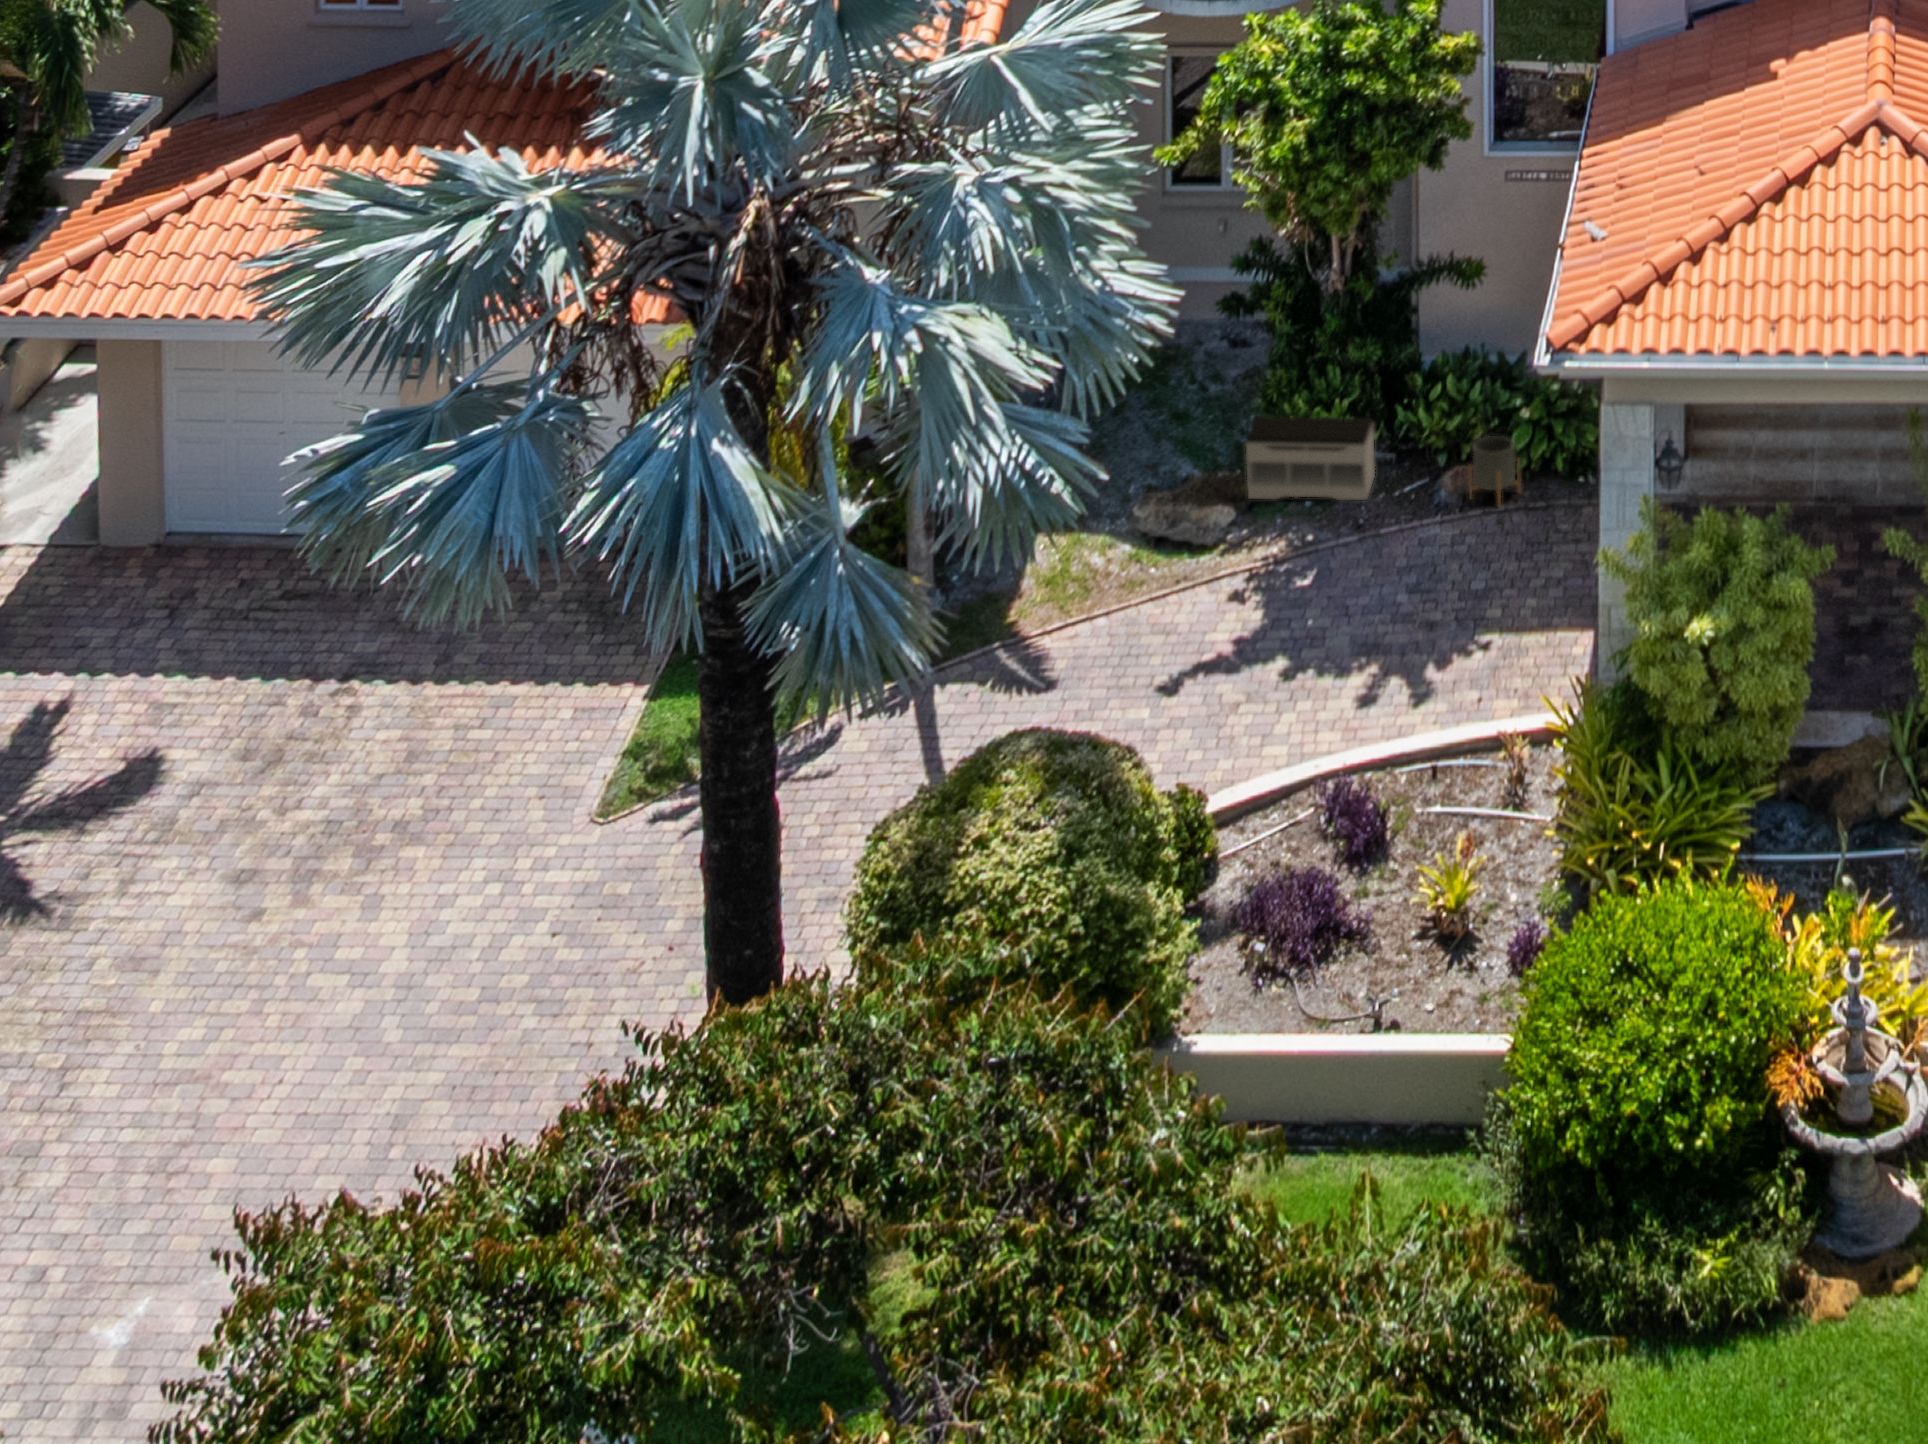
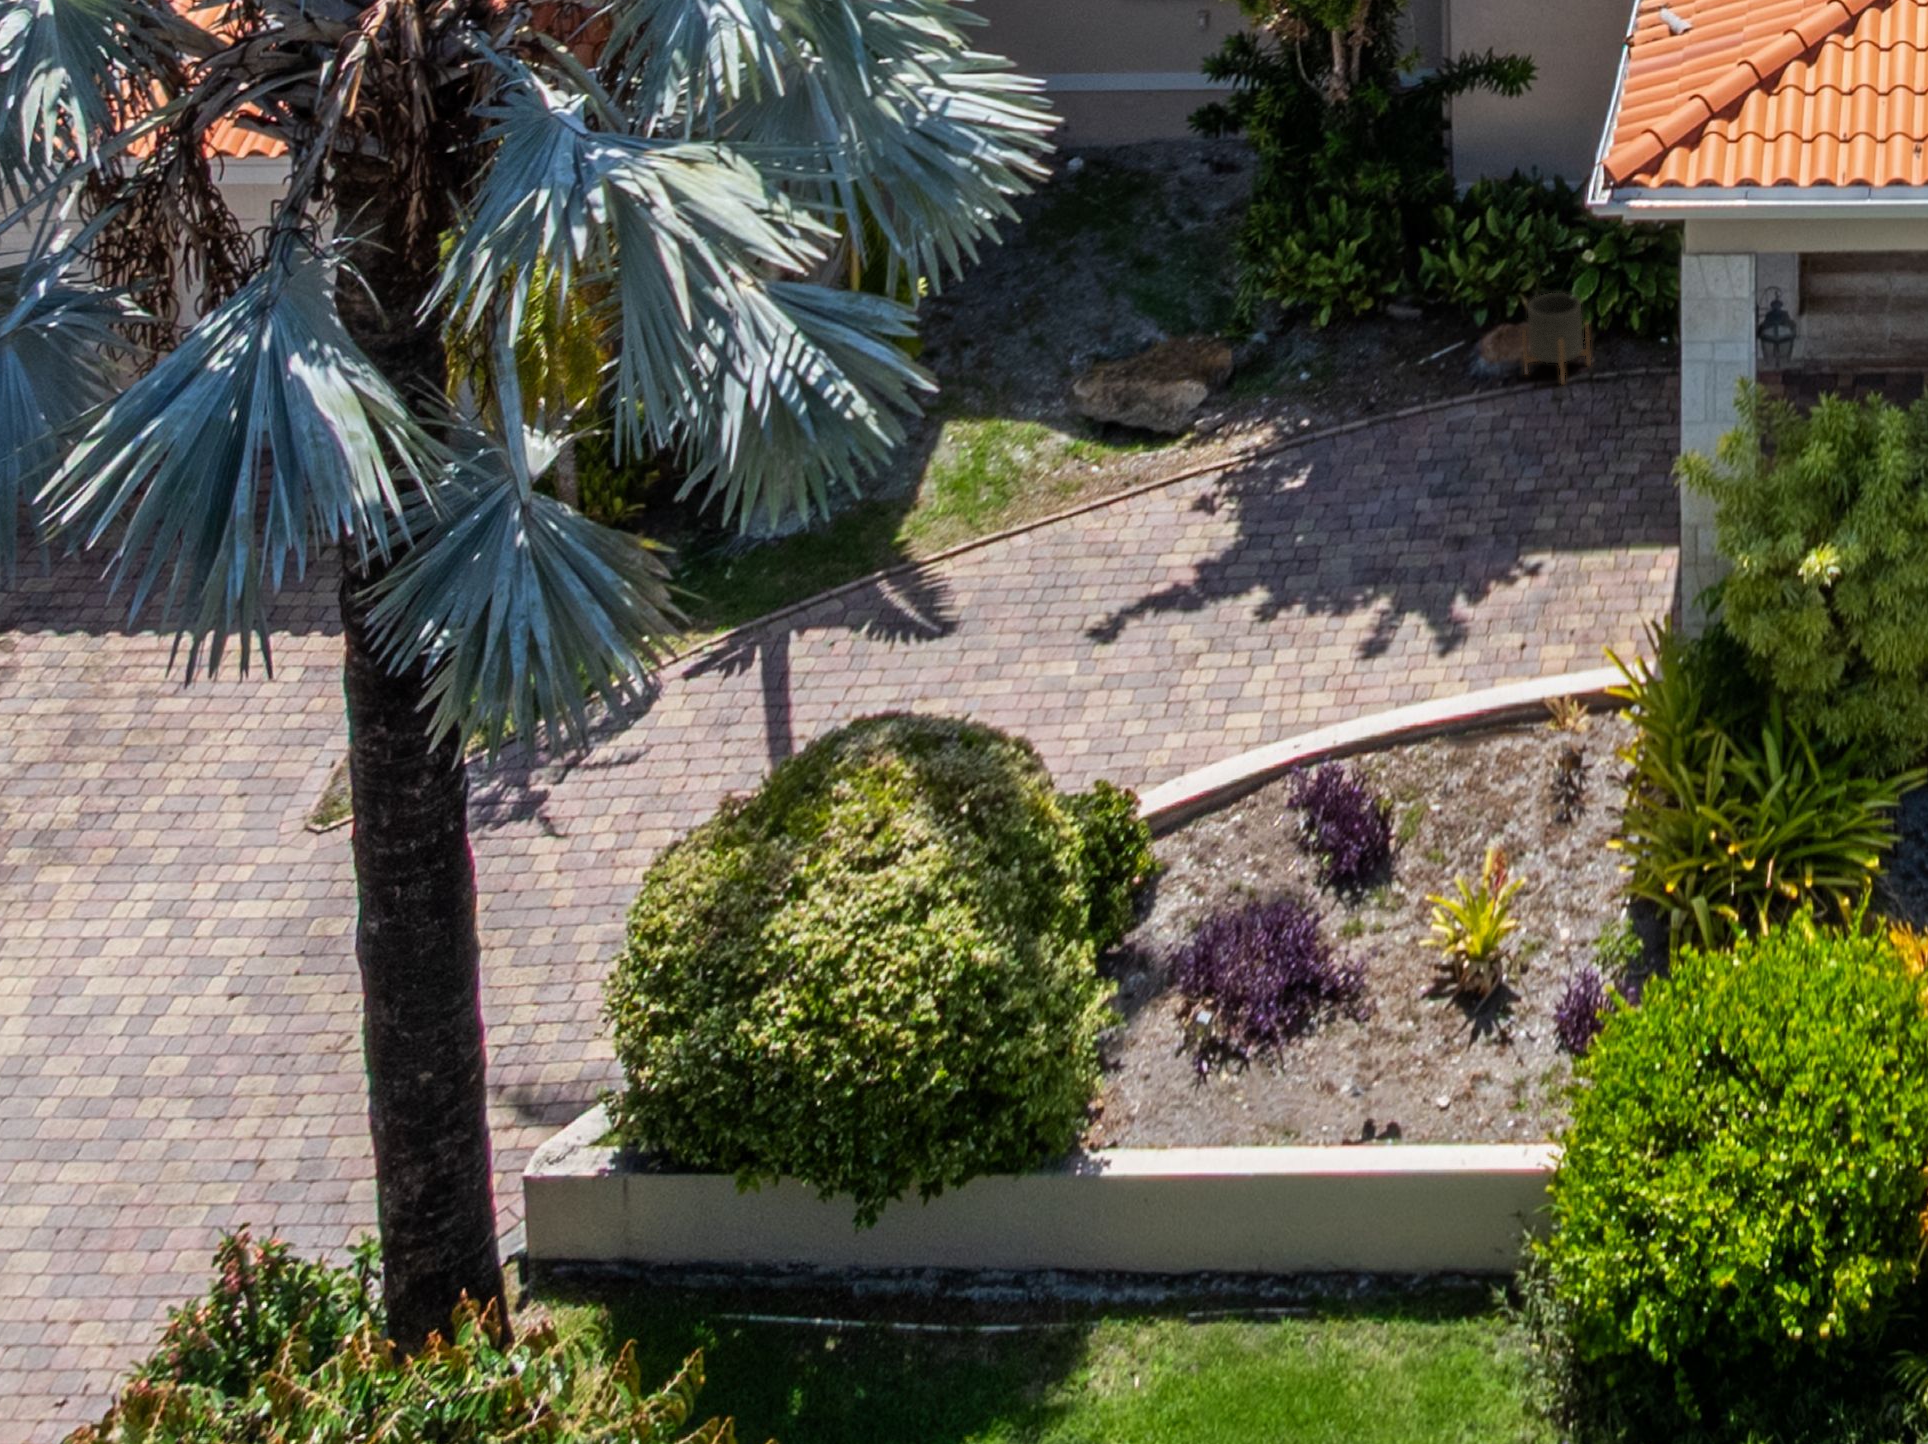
bench: present [1246,416,1375,500] -> none [1232,271,1404,378]

